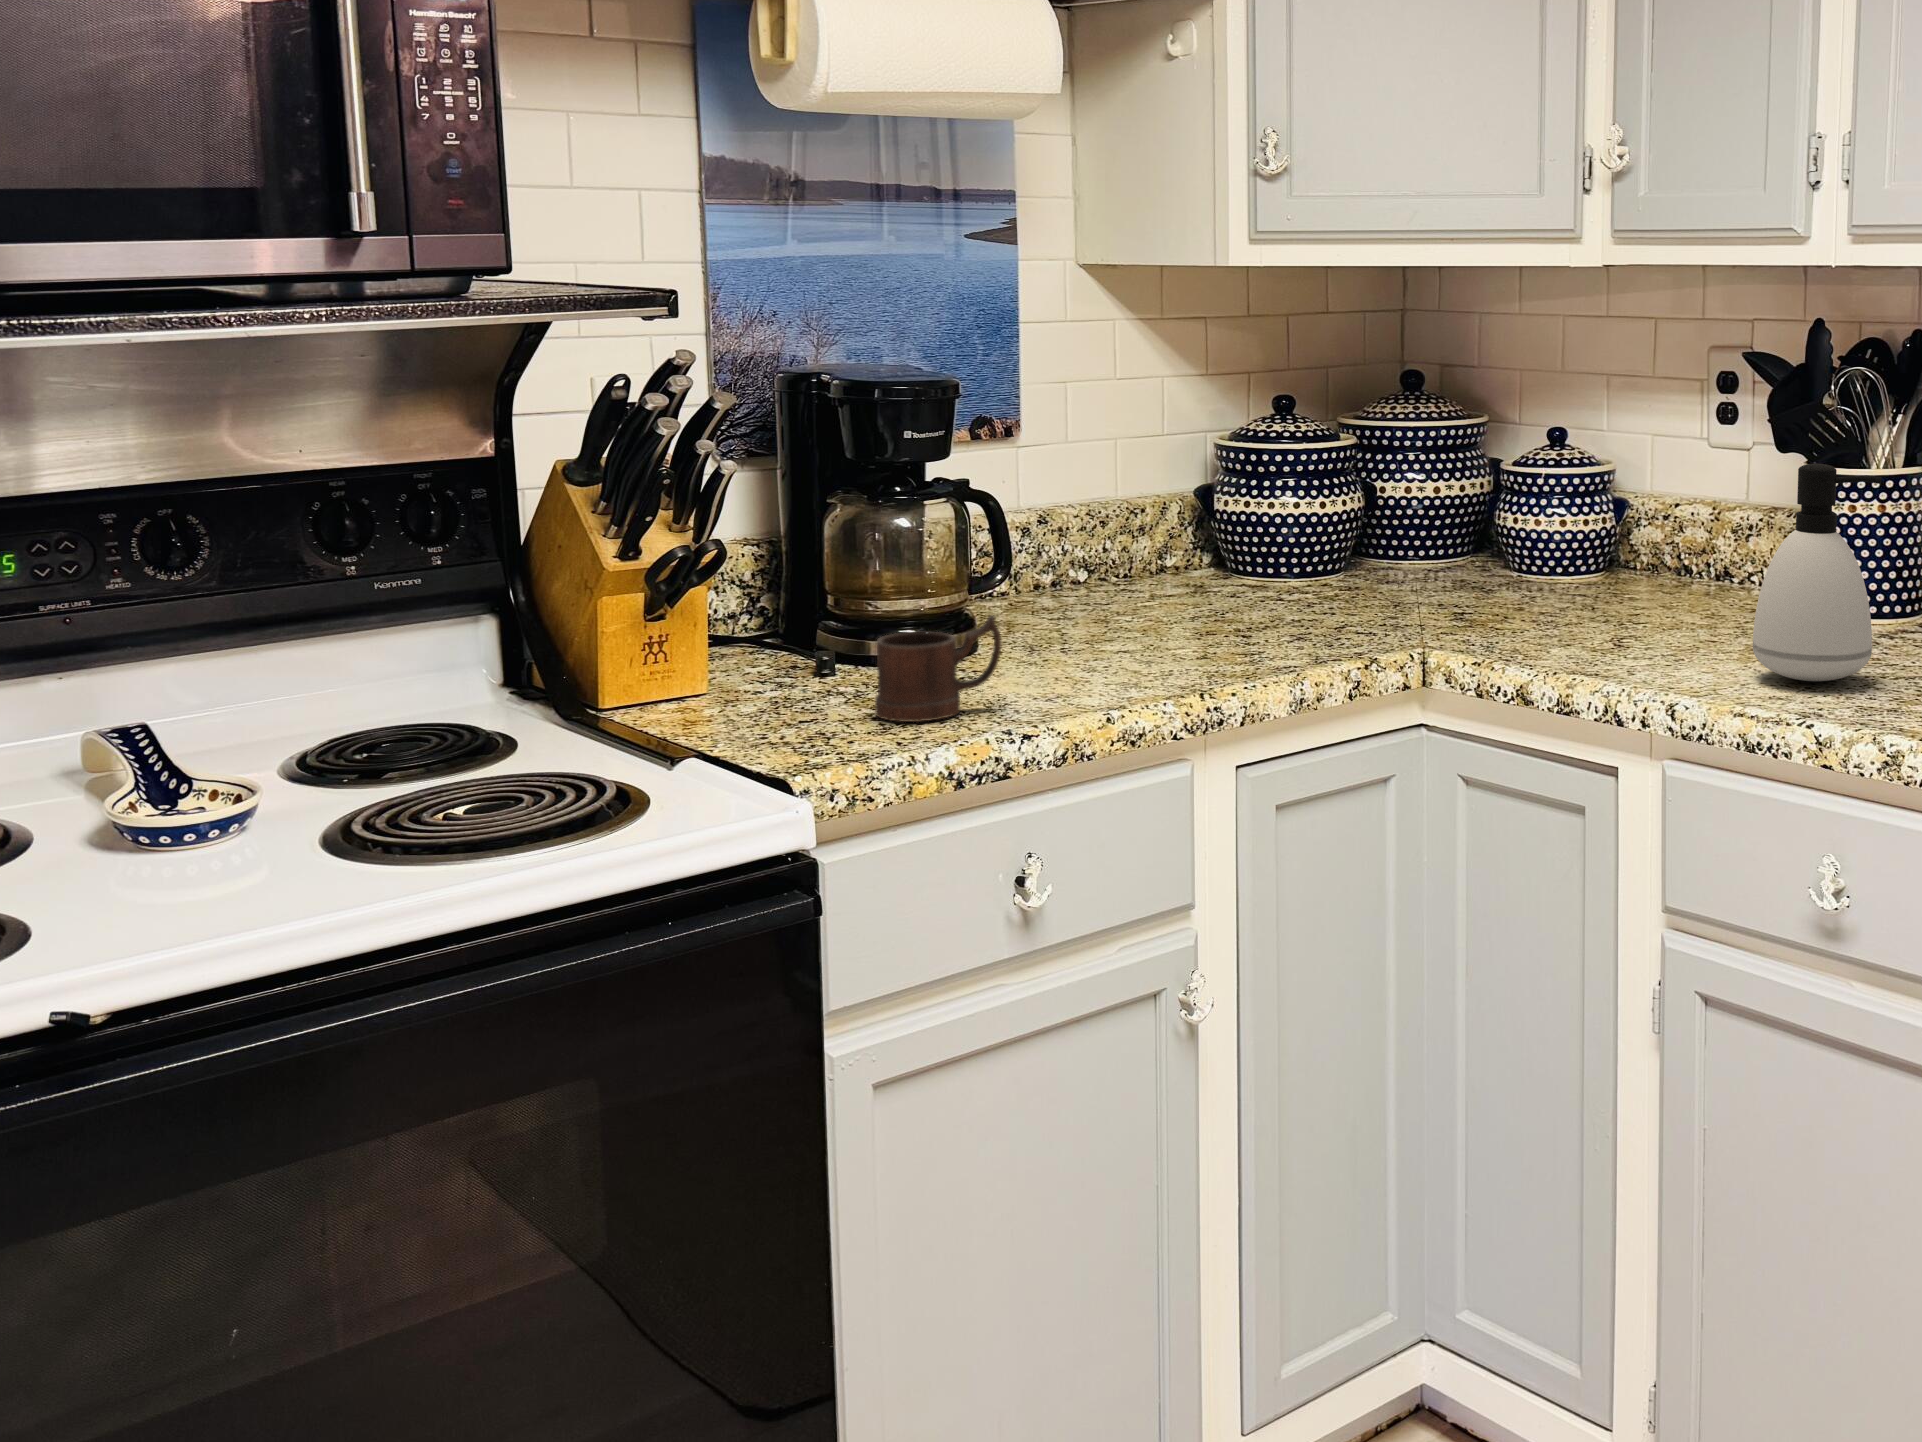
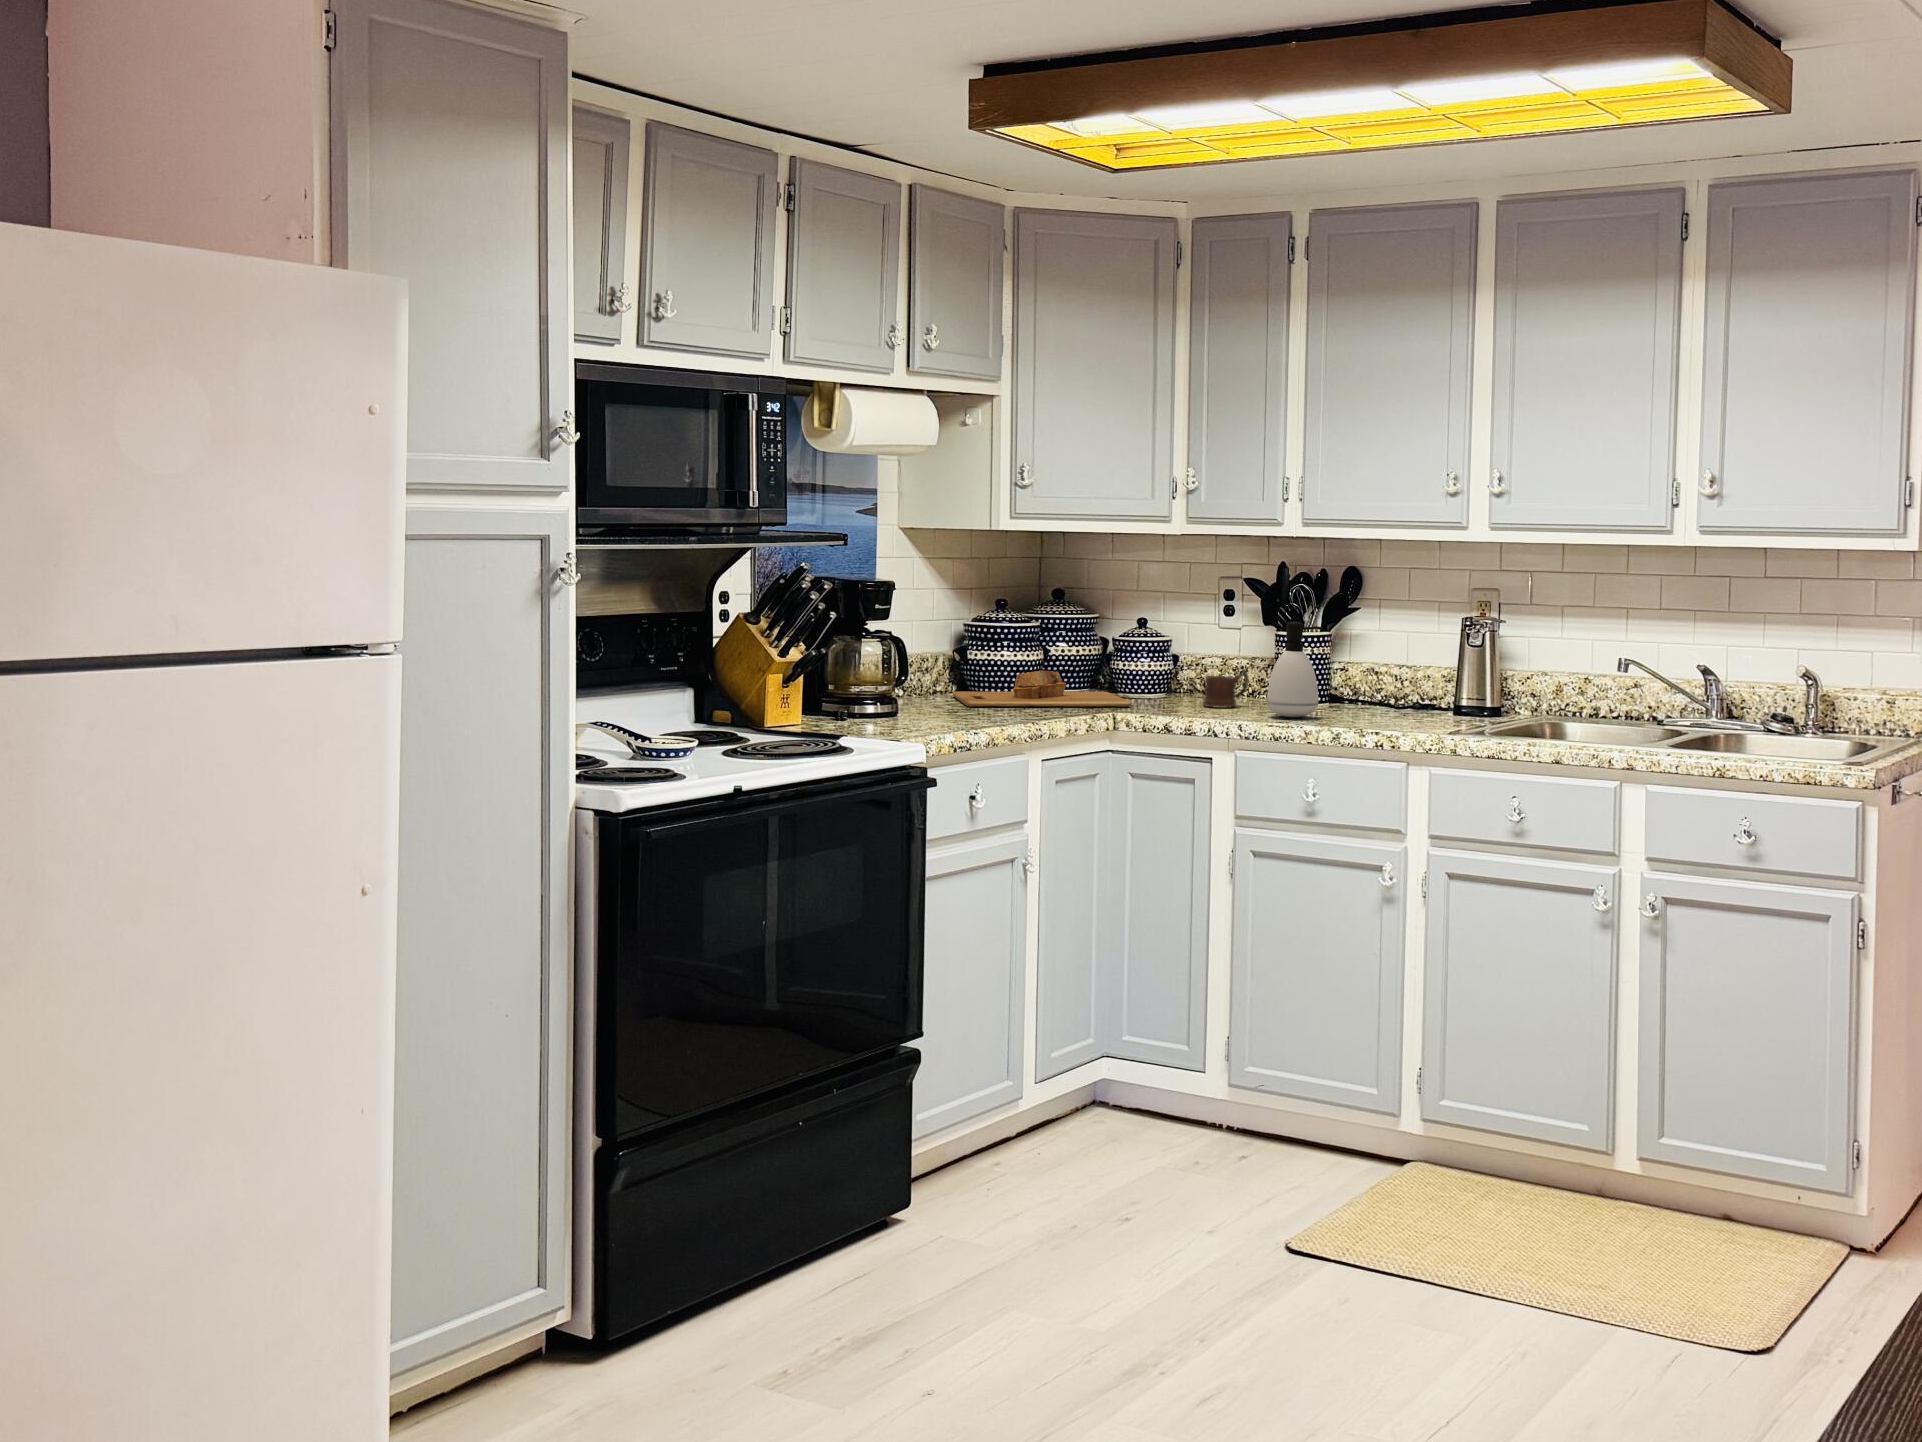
cutting board: none [1142,545,1482,629] -> present [953,671,1131,707]
mug: present [875,615,1002,722] -> present [1203,669,1249,708]

